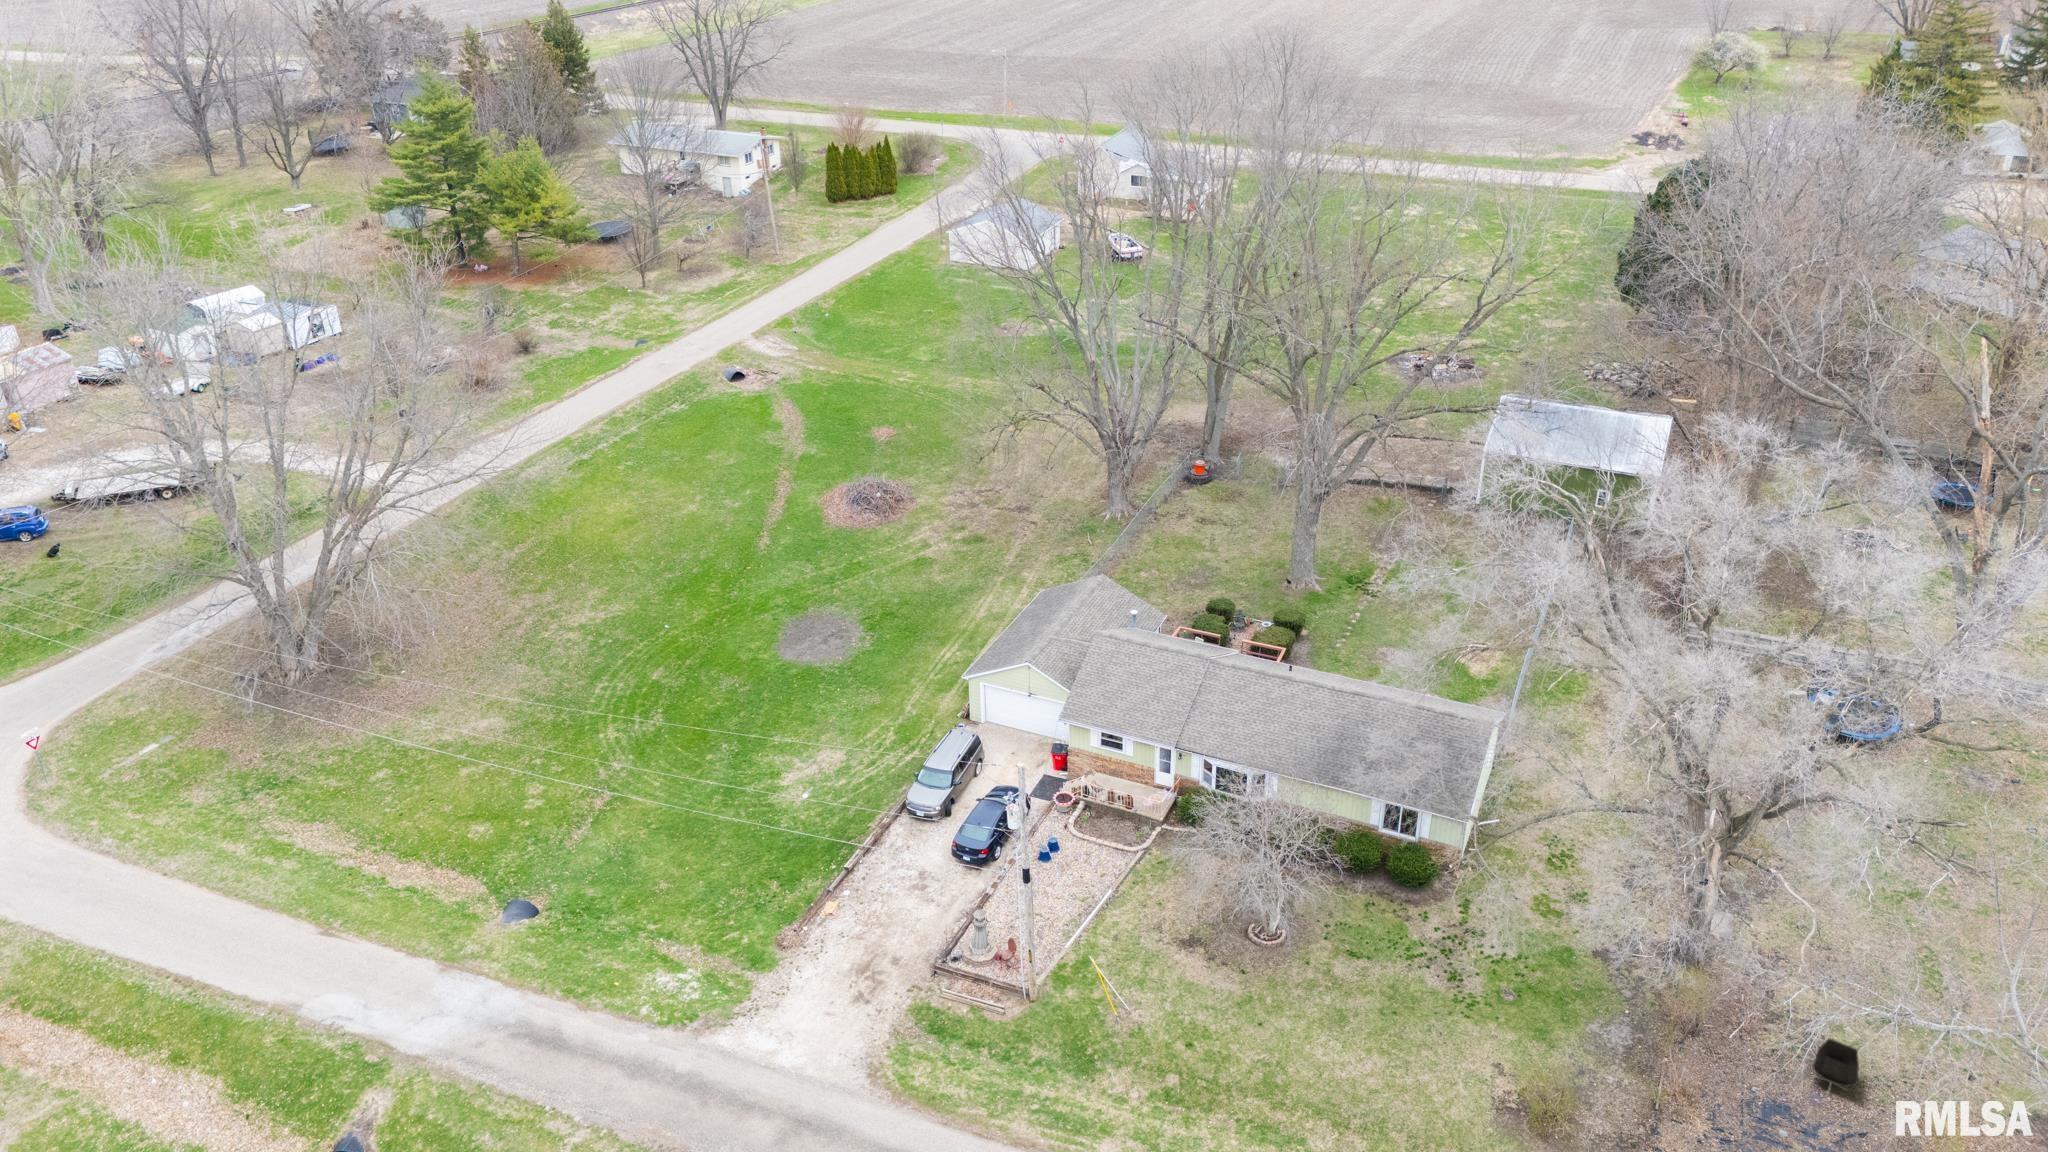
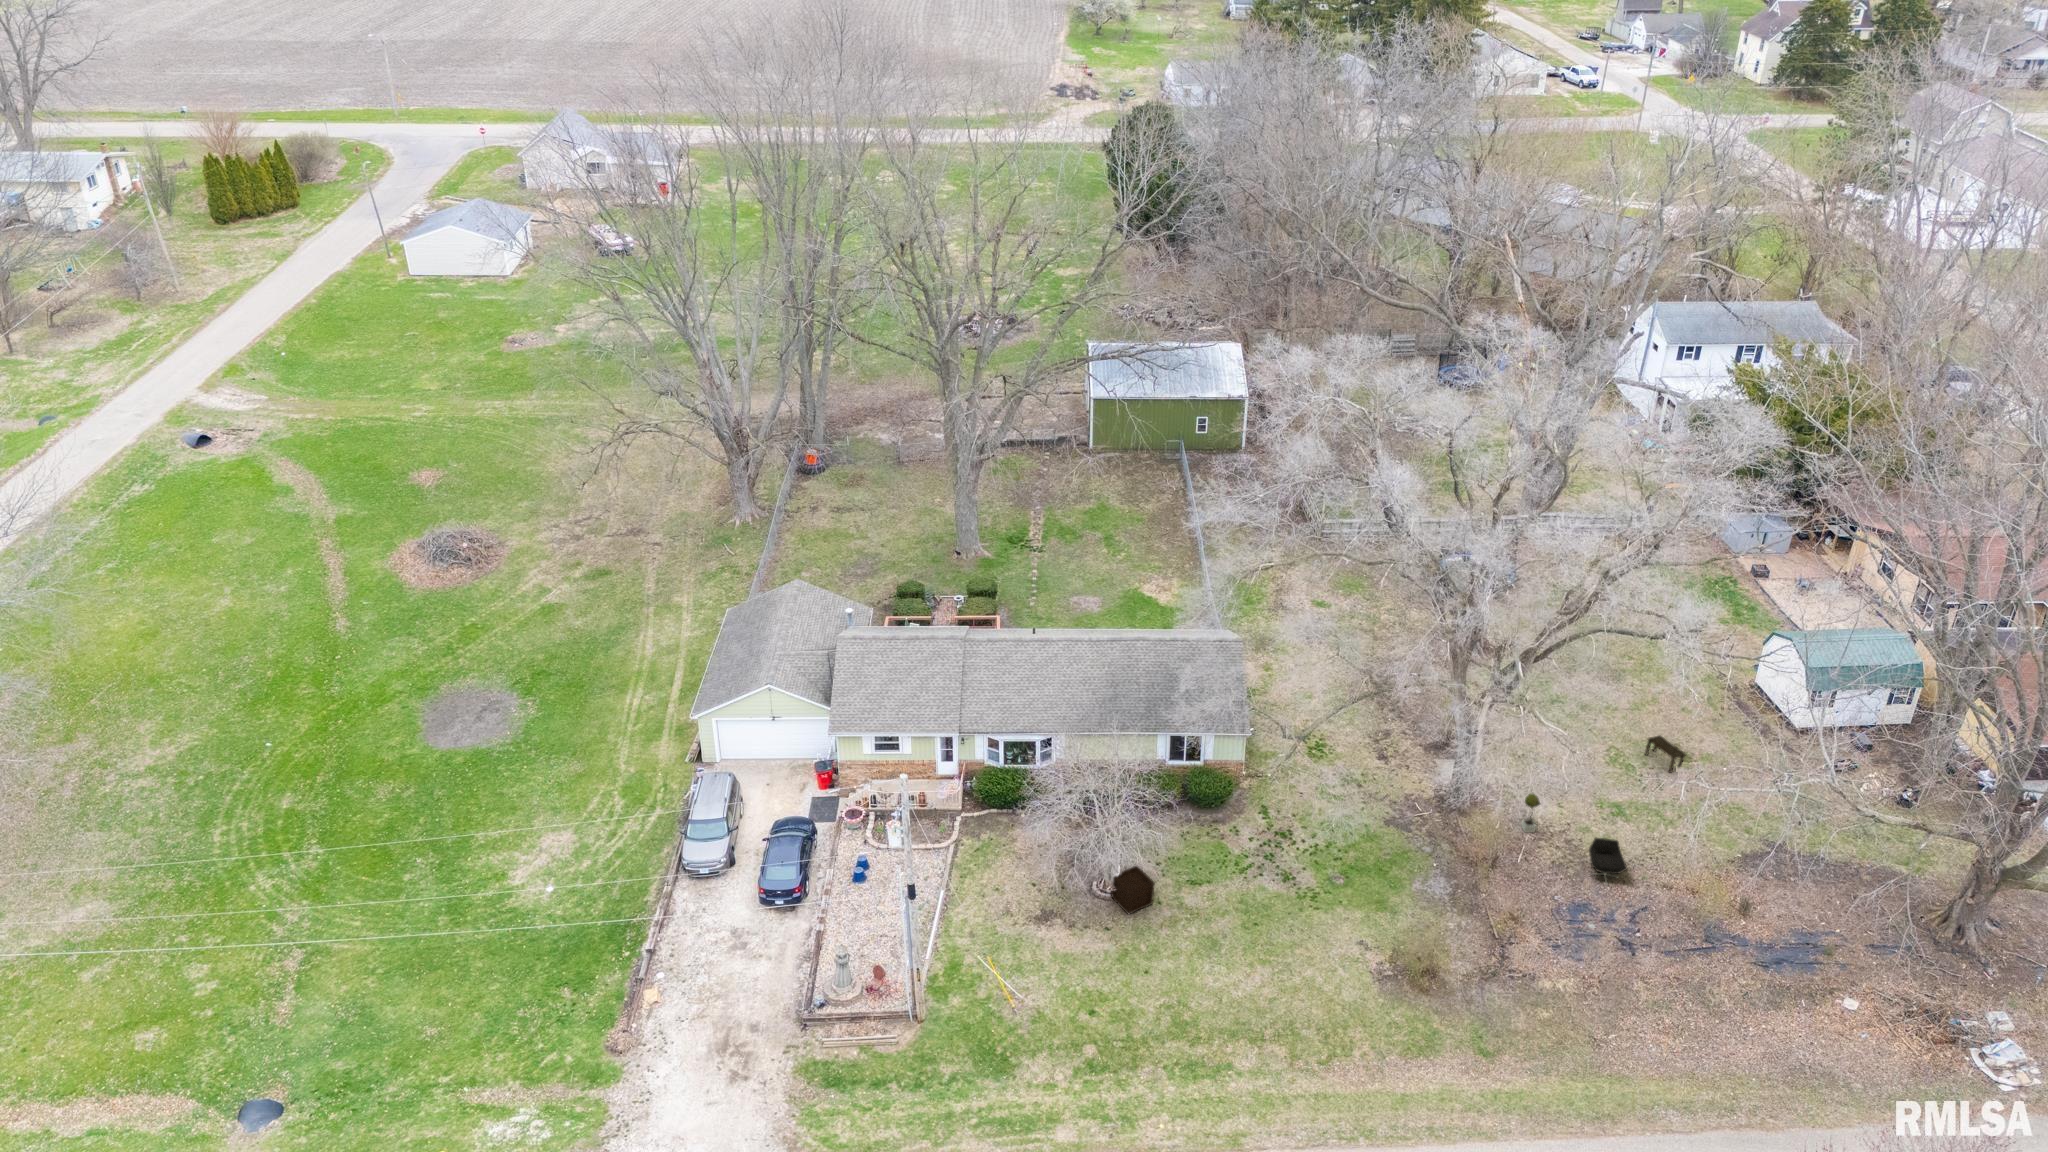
wooden crate: none [1266,919,1306,964] -> present [1111,866,1155,914]
bench: none [1953,946,2003,994] -> present [1645,735,1686,773]
potted tree: none [1753,968,1779,1011] -> present [1521,794,1540,833]

